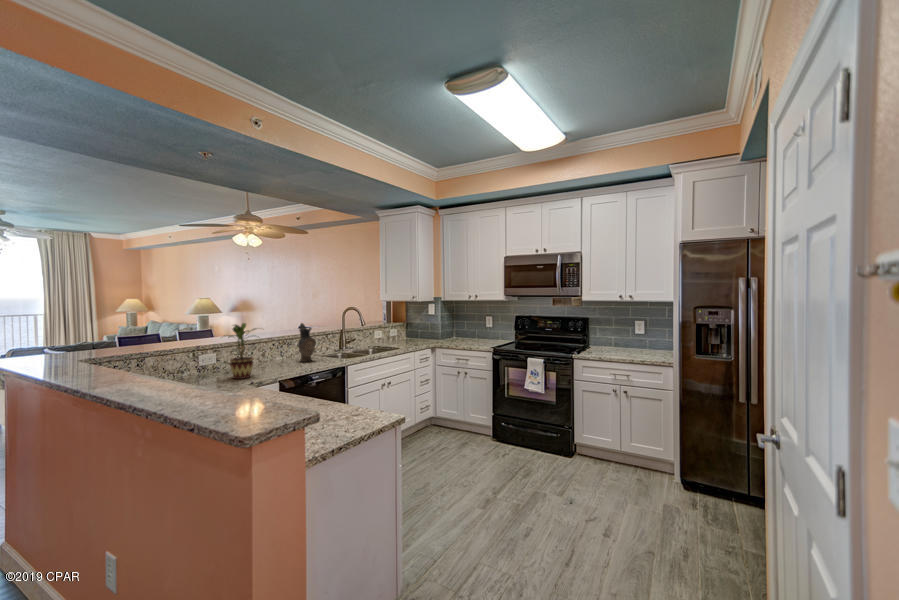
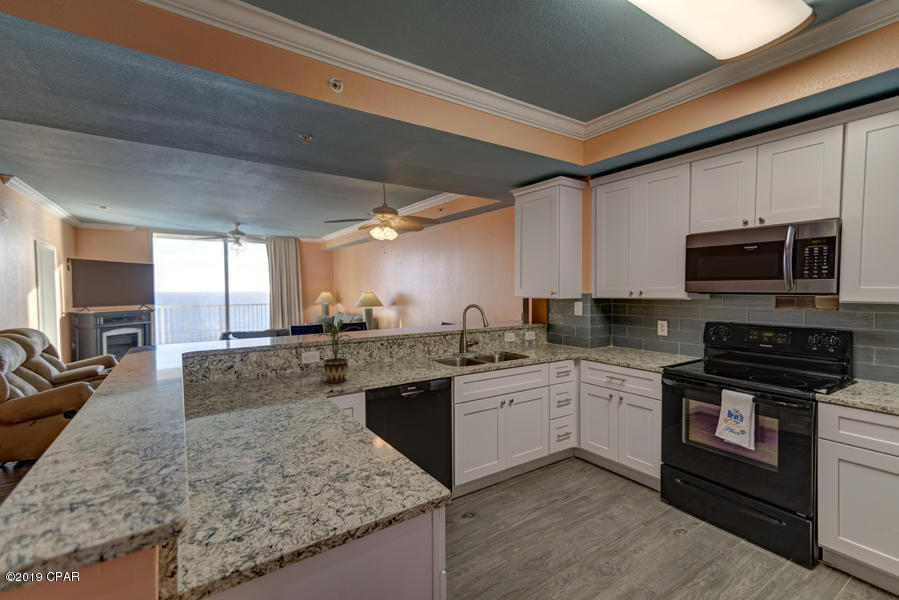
ceramic pitcher: present [298,323,316,362] -> none [409,321,427,366]

